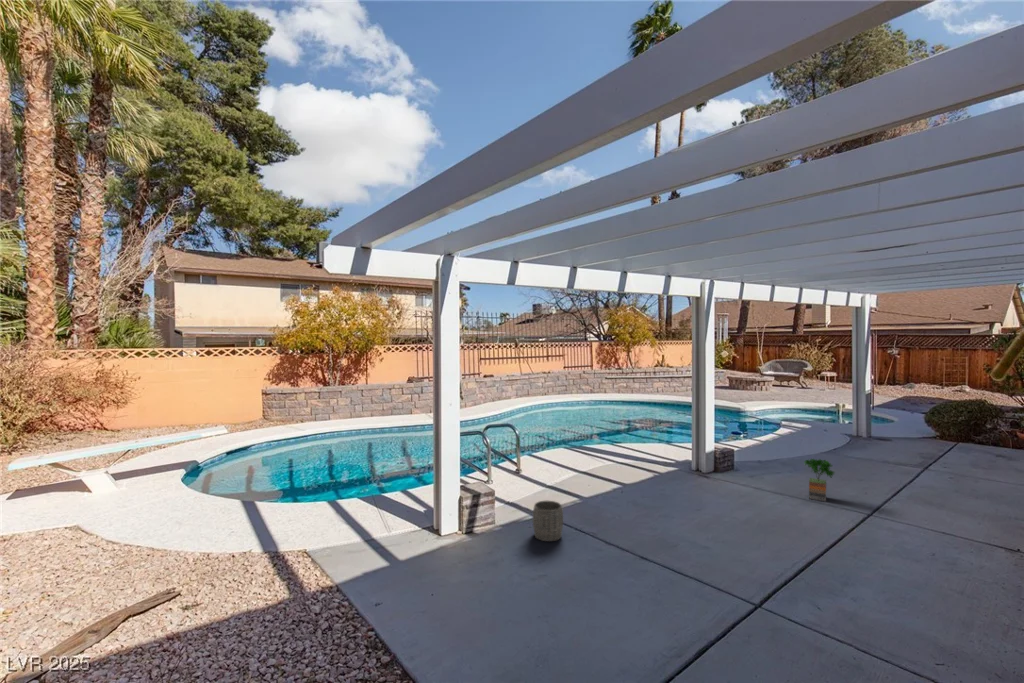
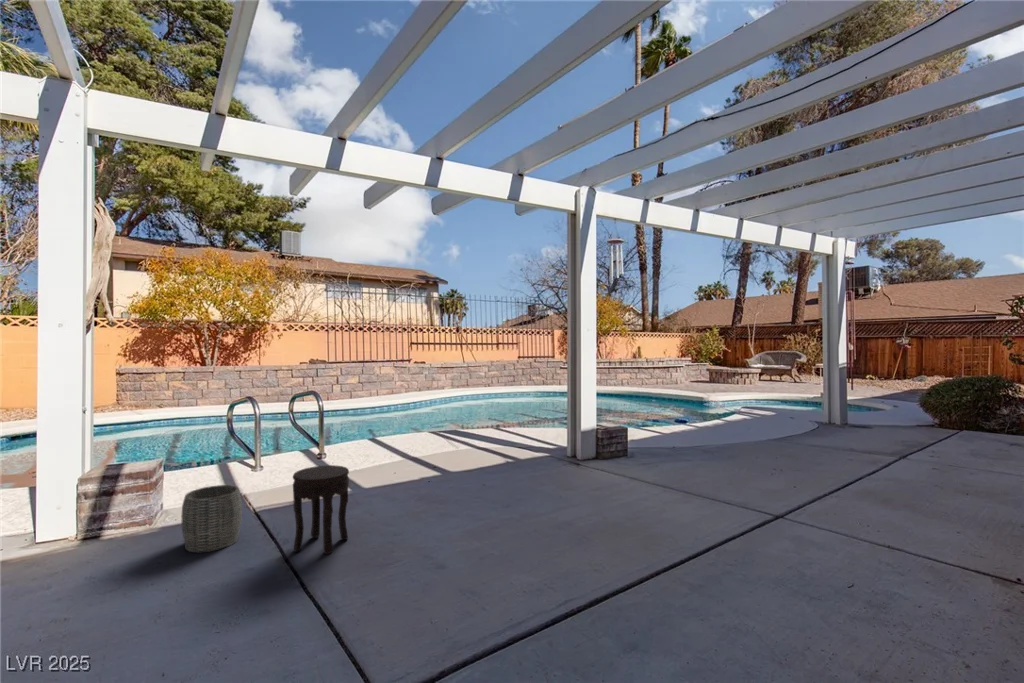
potted tree: present [804,459,834,501] -> none [696,433,740,500]
side table: none [599,488,631,541] -> present [293,465,349,554]

